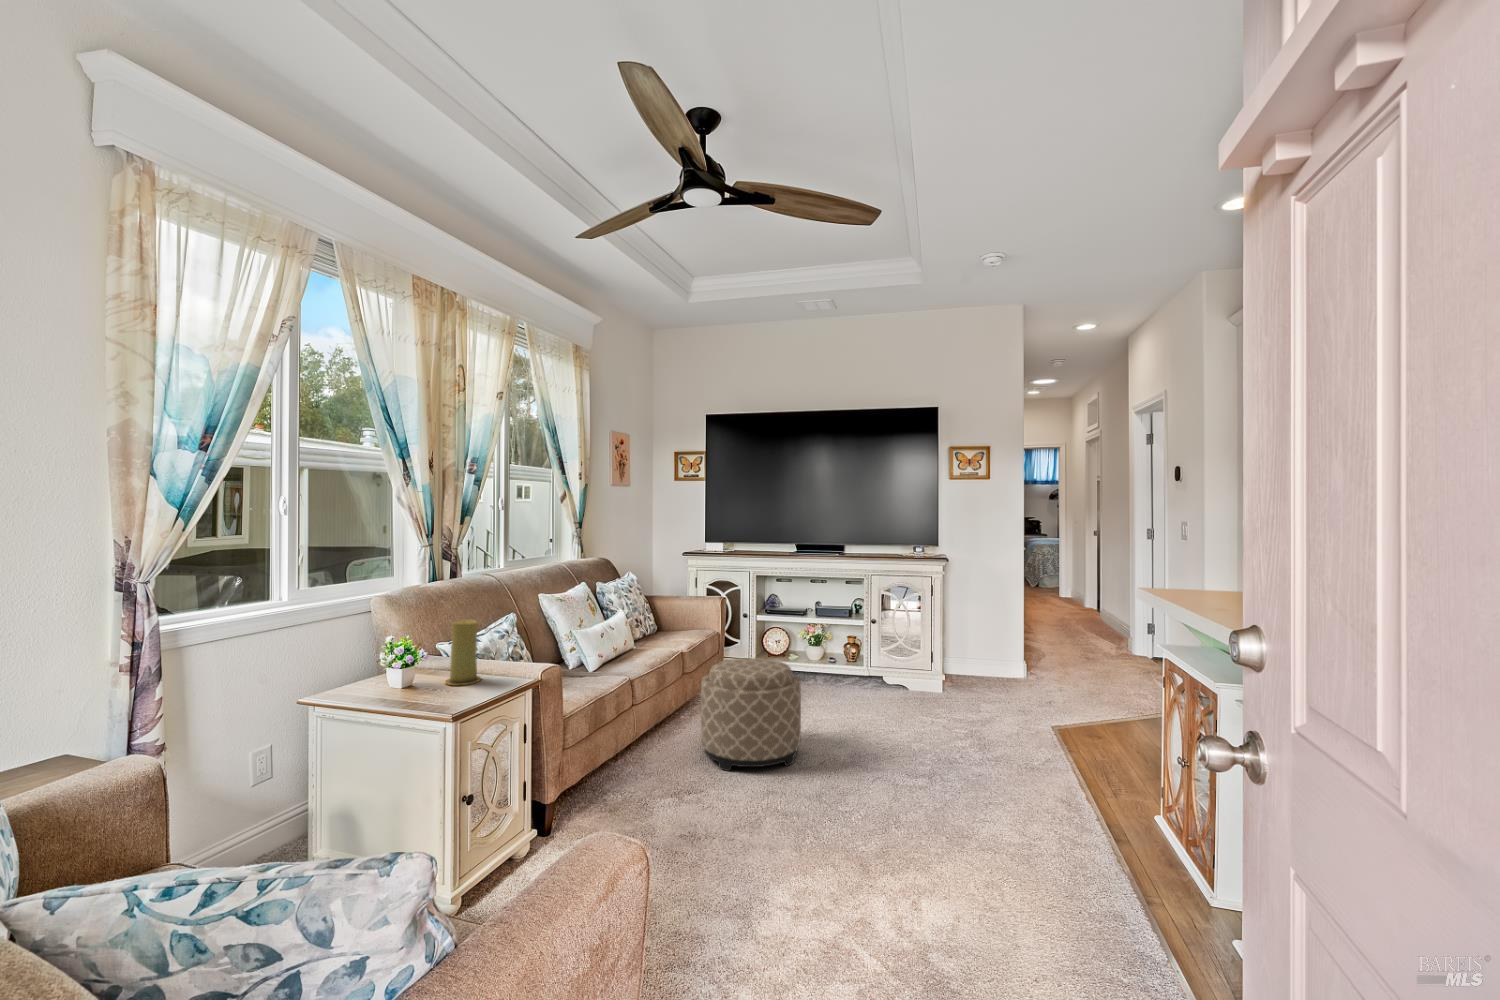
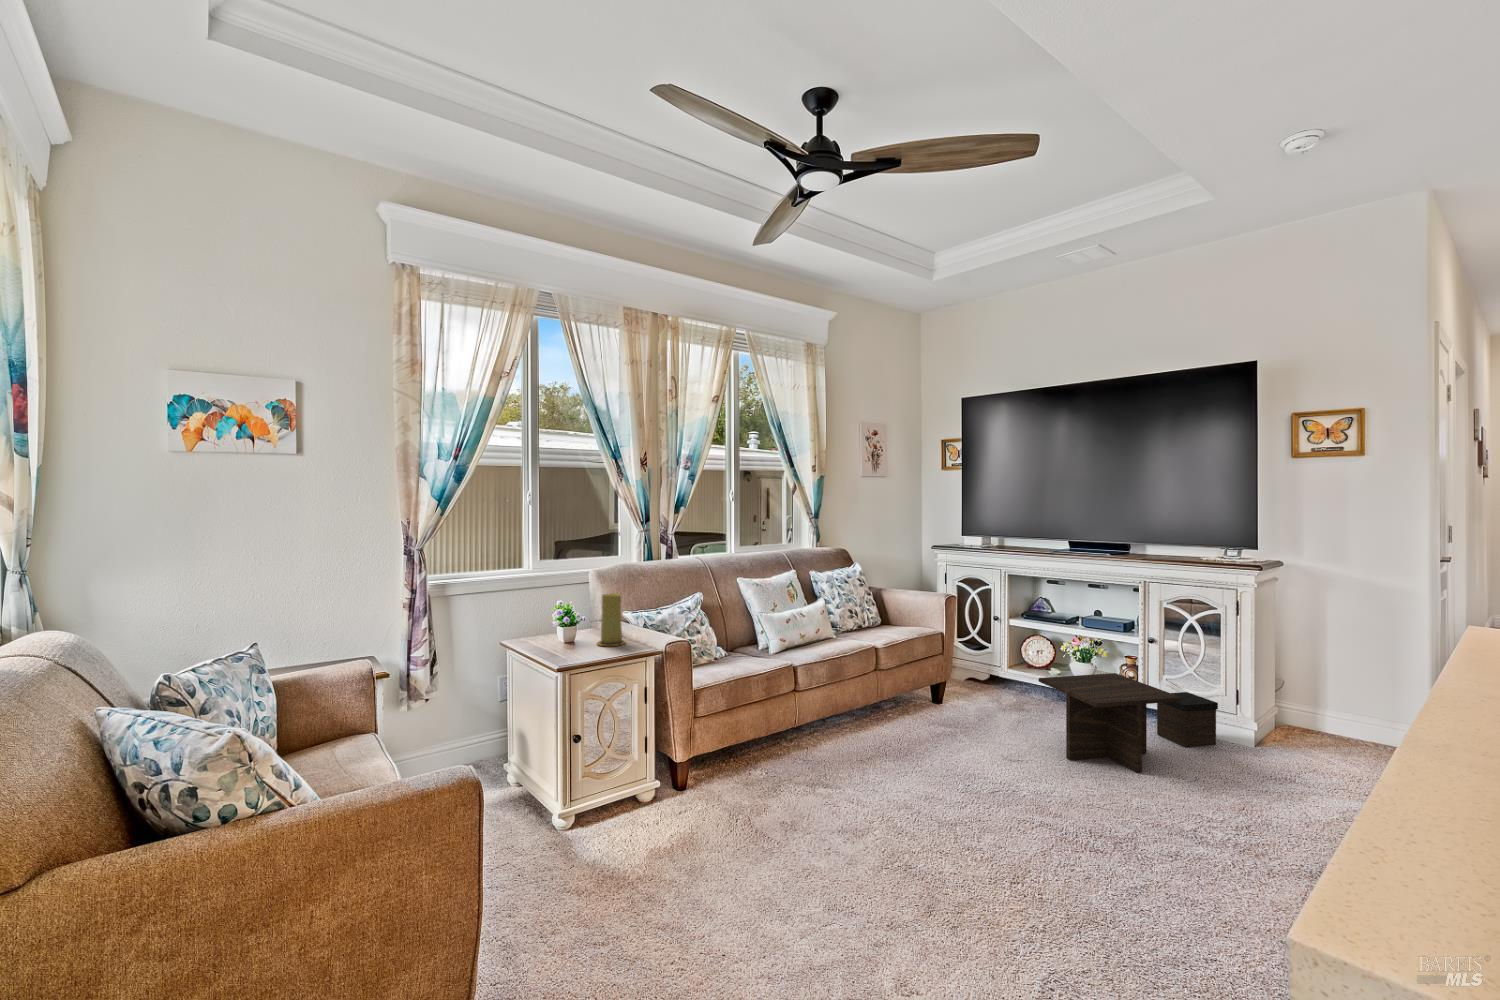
coffee table: none [815,650,922,726] -> present [1039,673,1218,773]
ottoman: present [701,658,801,771] -> none [872,661,984,786]

